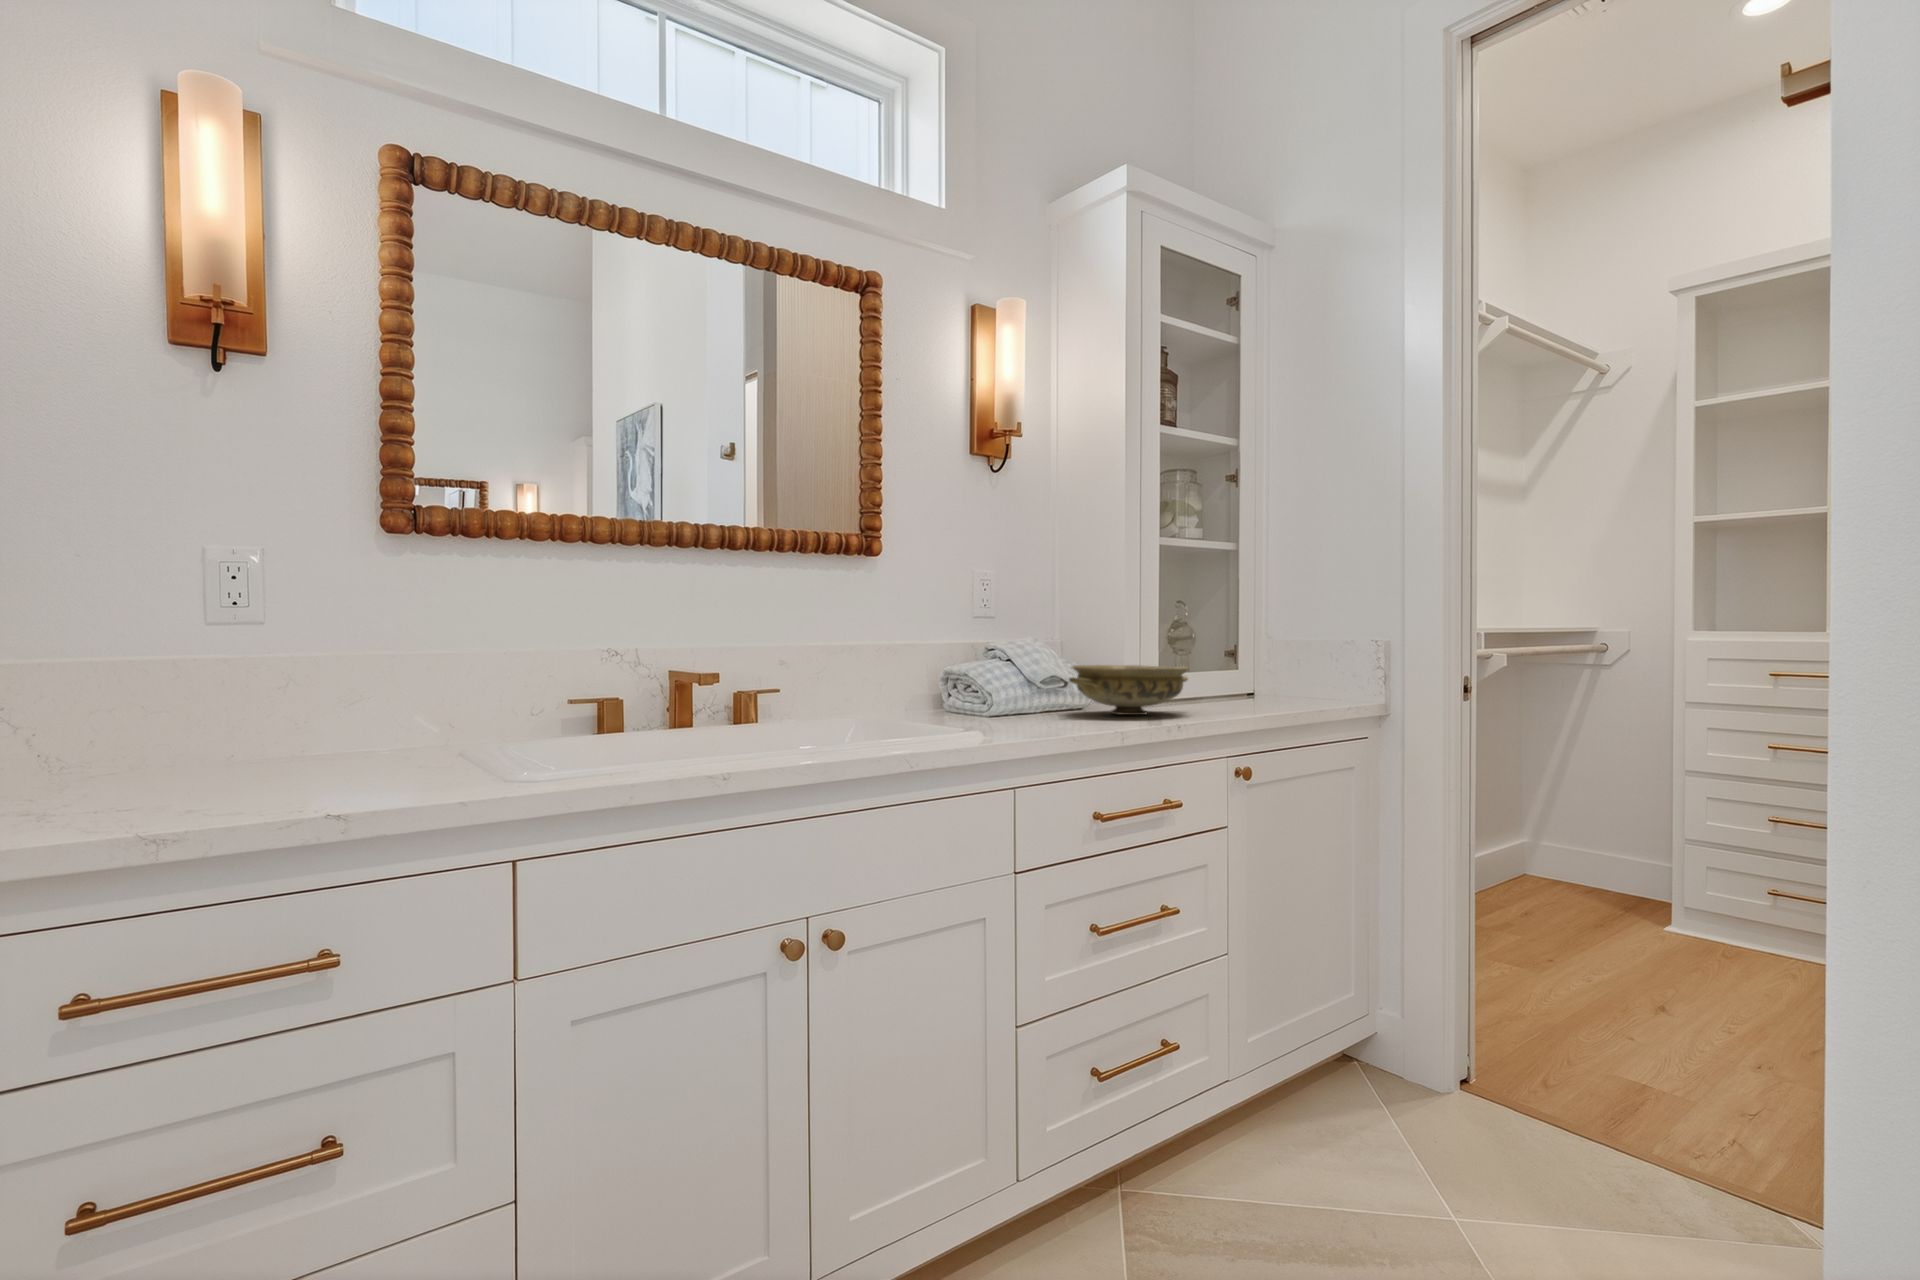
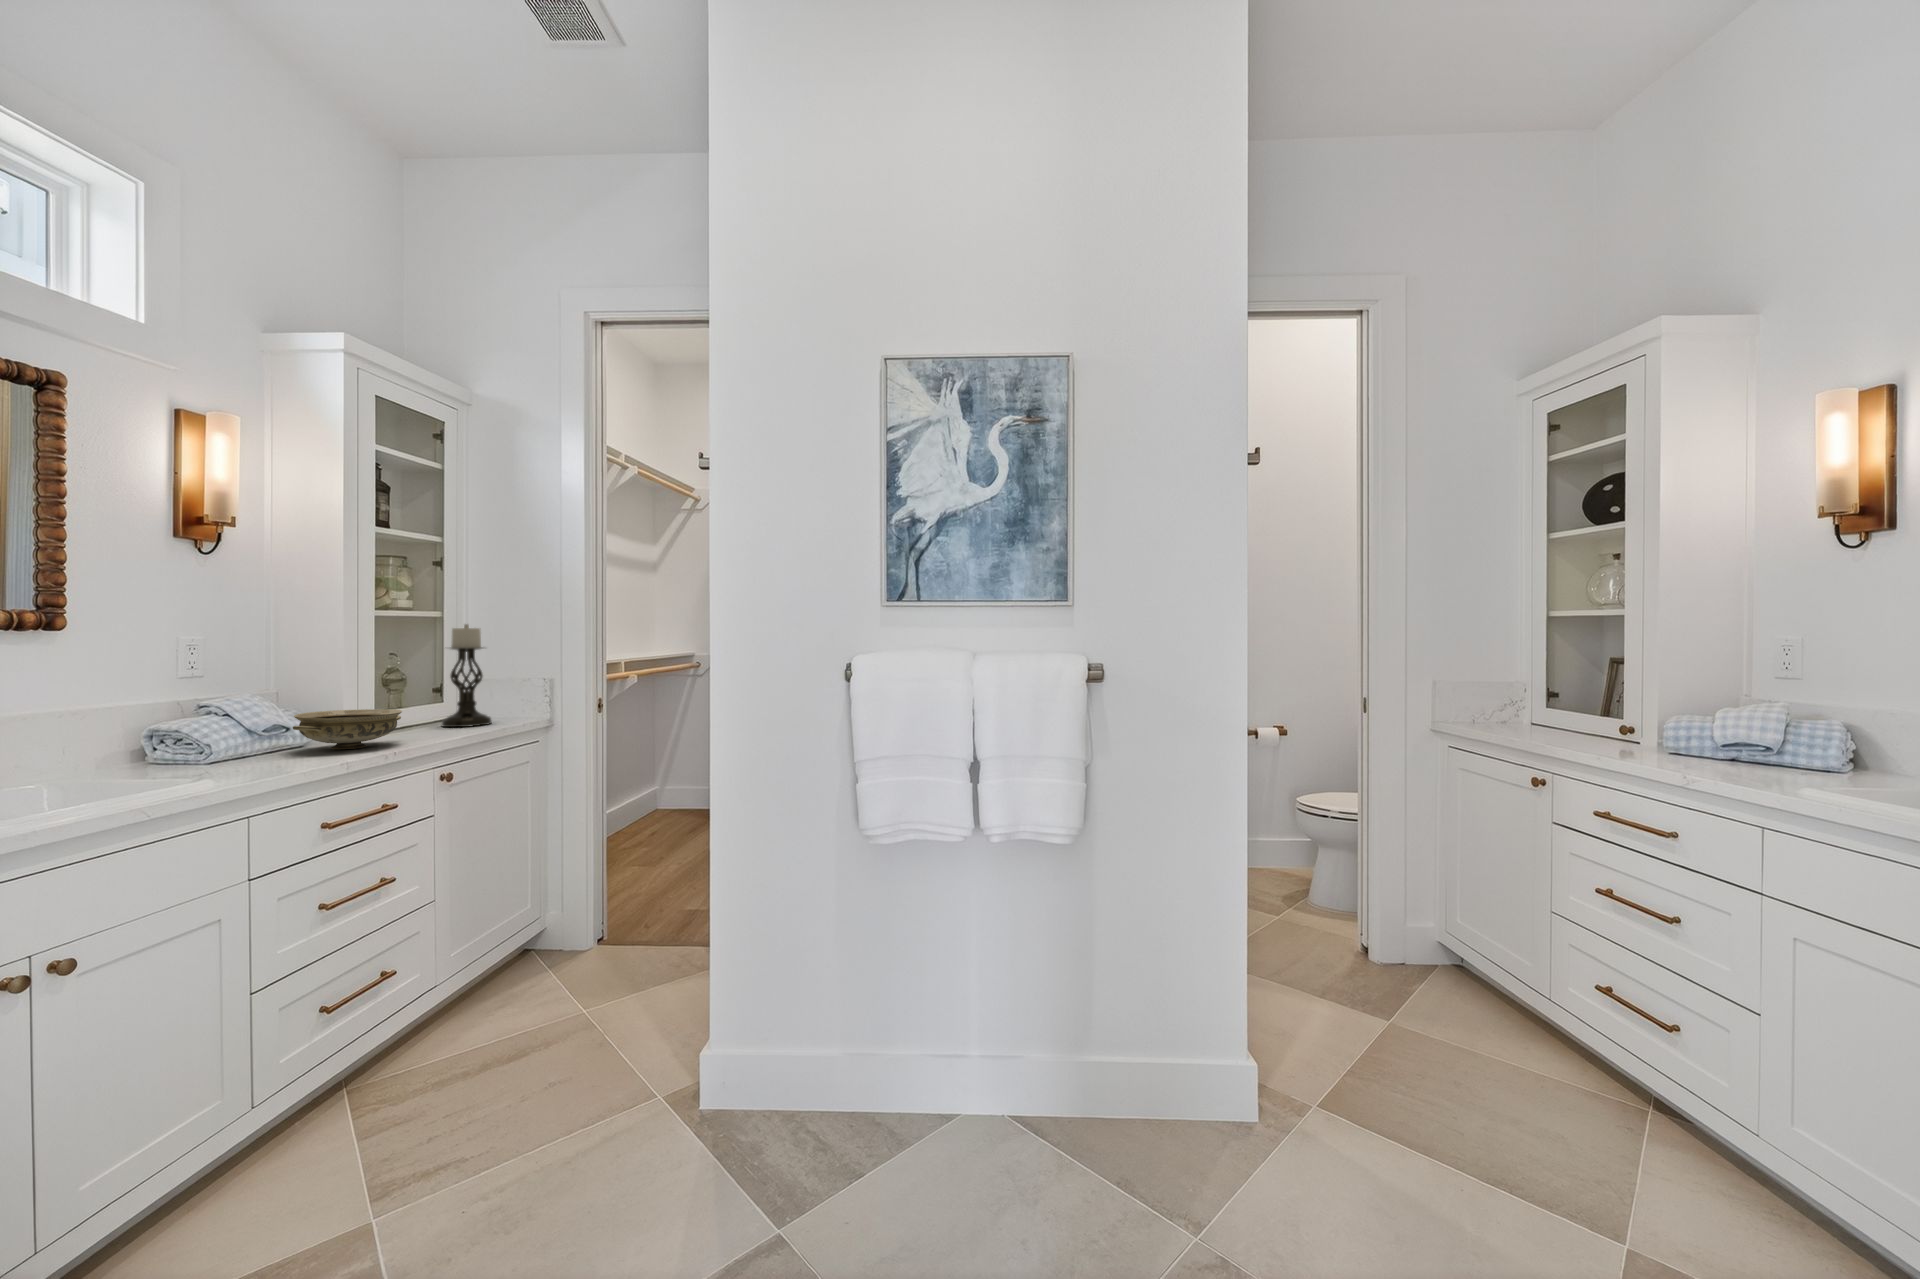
candle holder: none [1236,555,1301,703] -> present [442,624,492,727]

